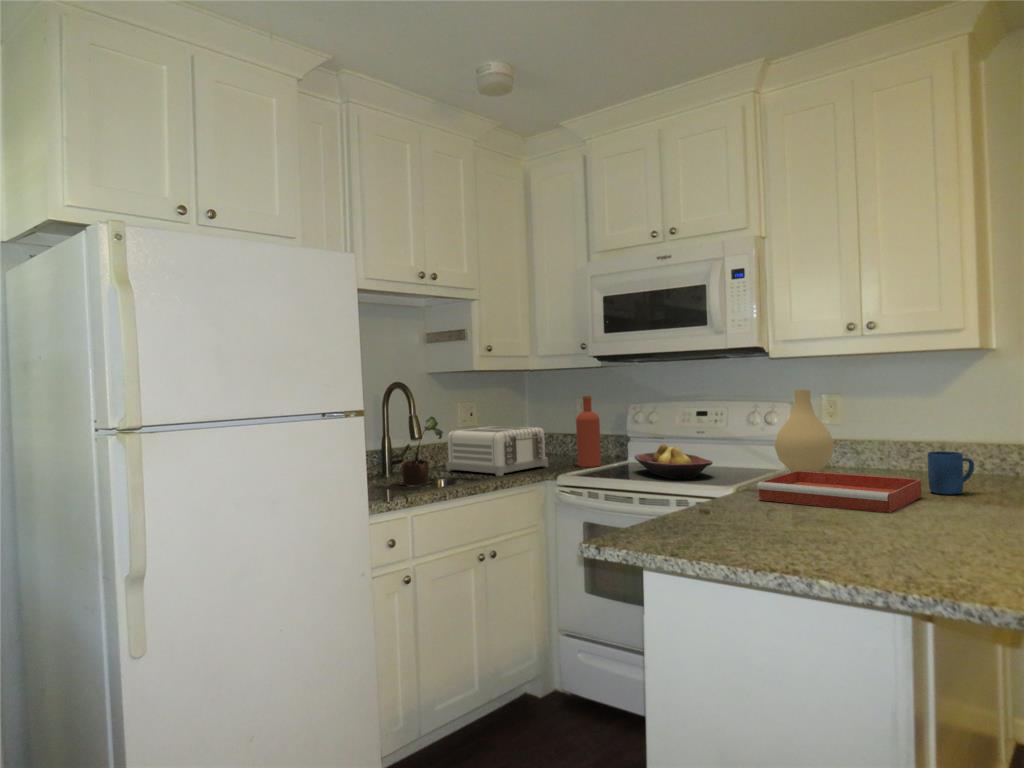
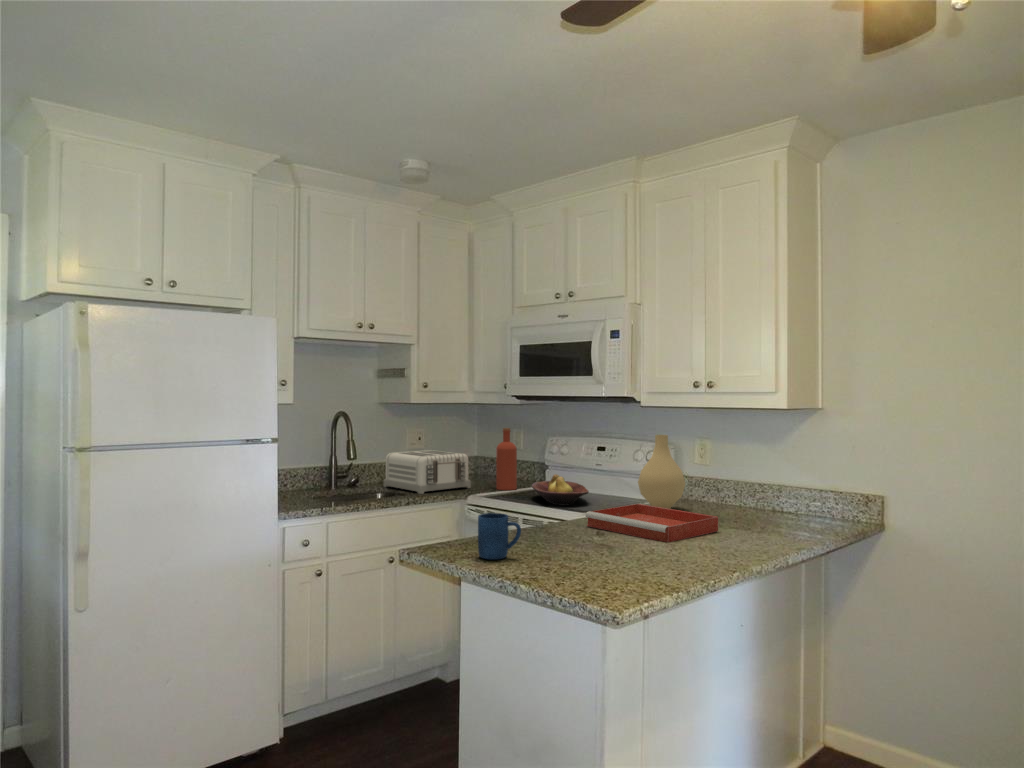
potted plant: present [400,417,443,487] -> none [330,441,372,499]
mug: present [928,451,974,495] -> present [478,513,521,560]

